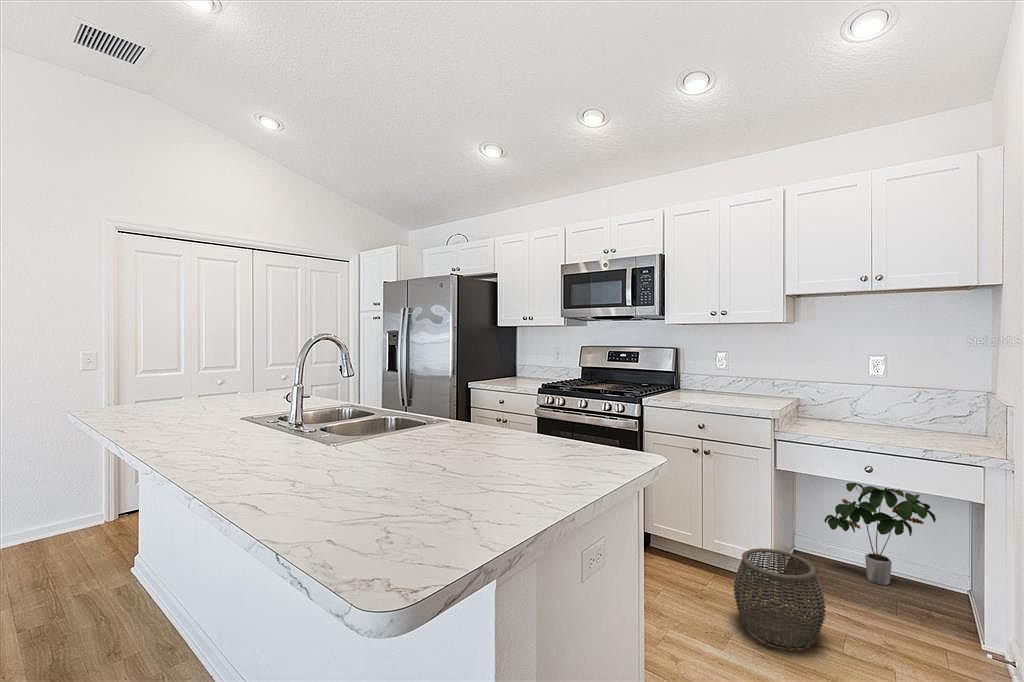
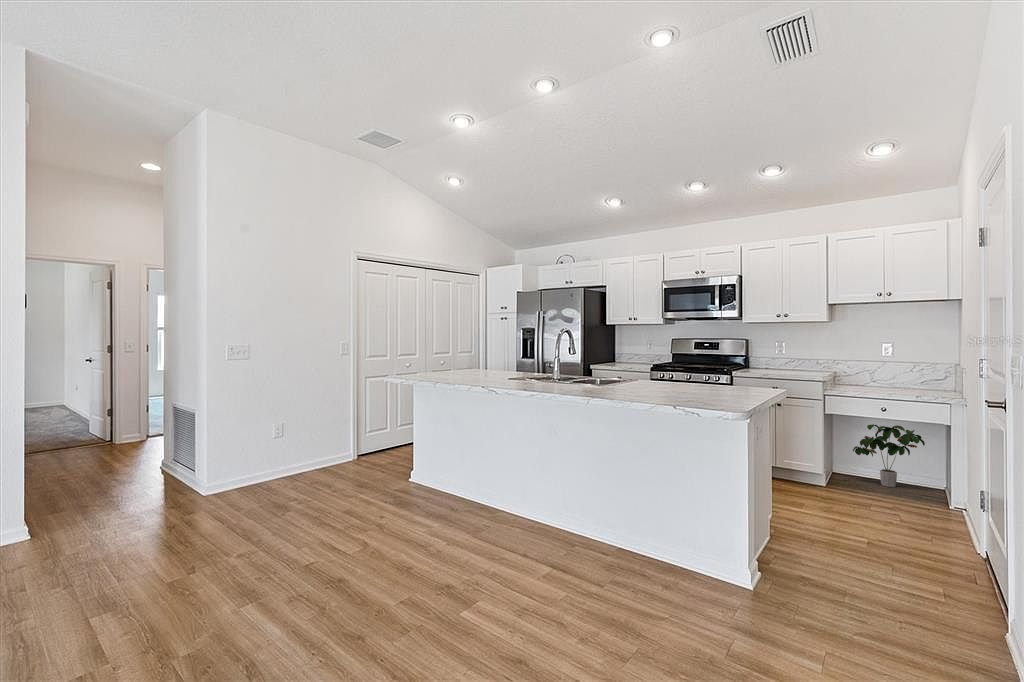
woven basket: present [734,548,826,649] -> none [802,458,860,509]

